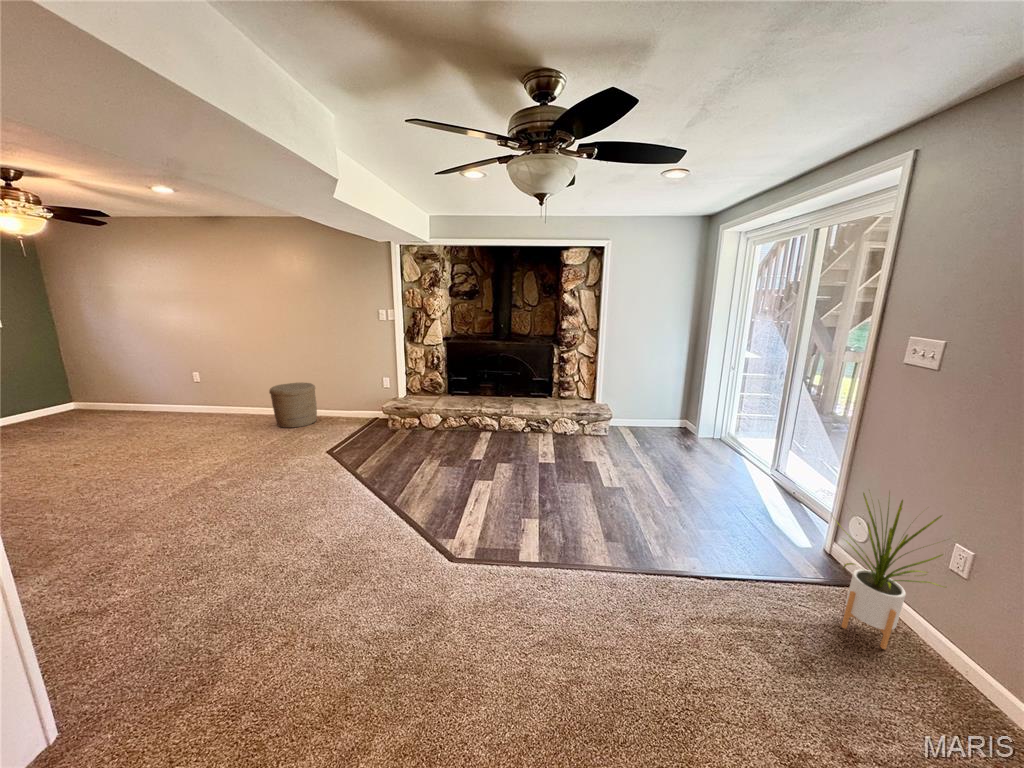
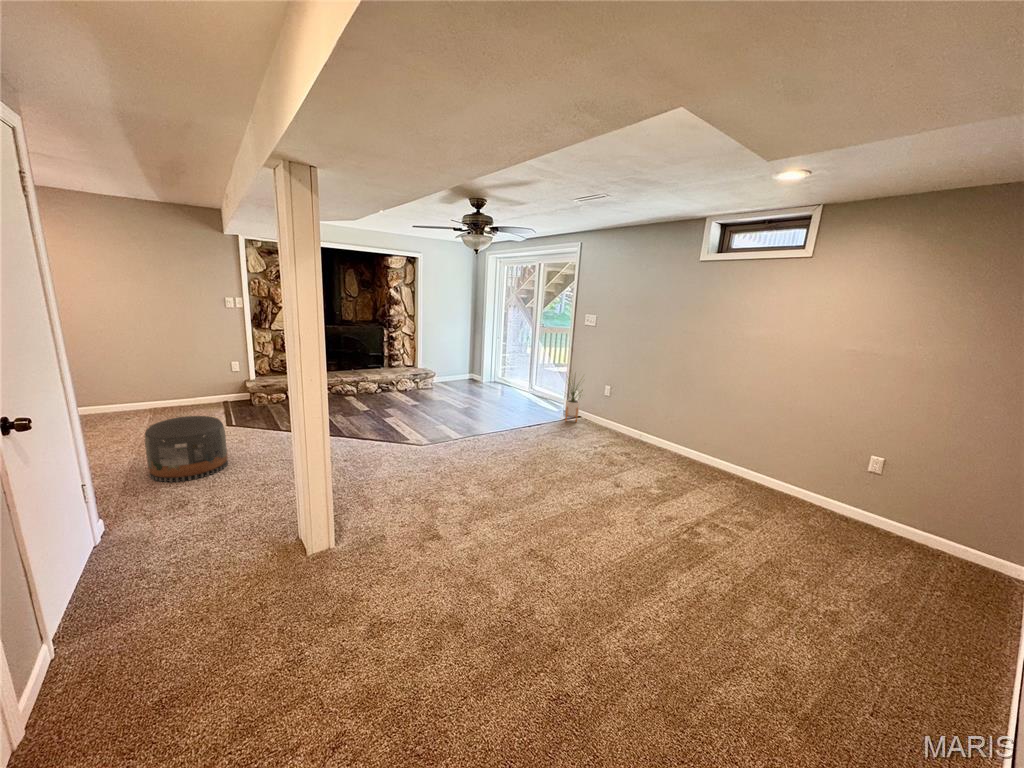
woven basket: present [269,383,317,428] -> none [100,374,159,421]
pouf: none [113,452,227,544] -> present [145,416,228,482]

